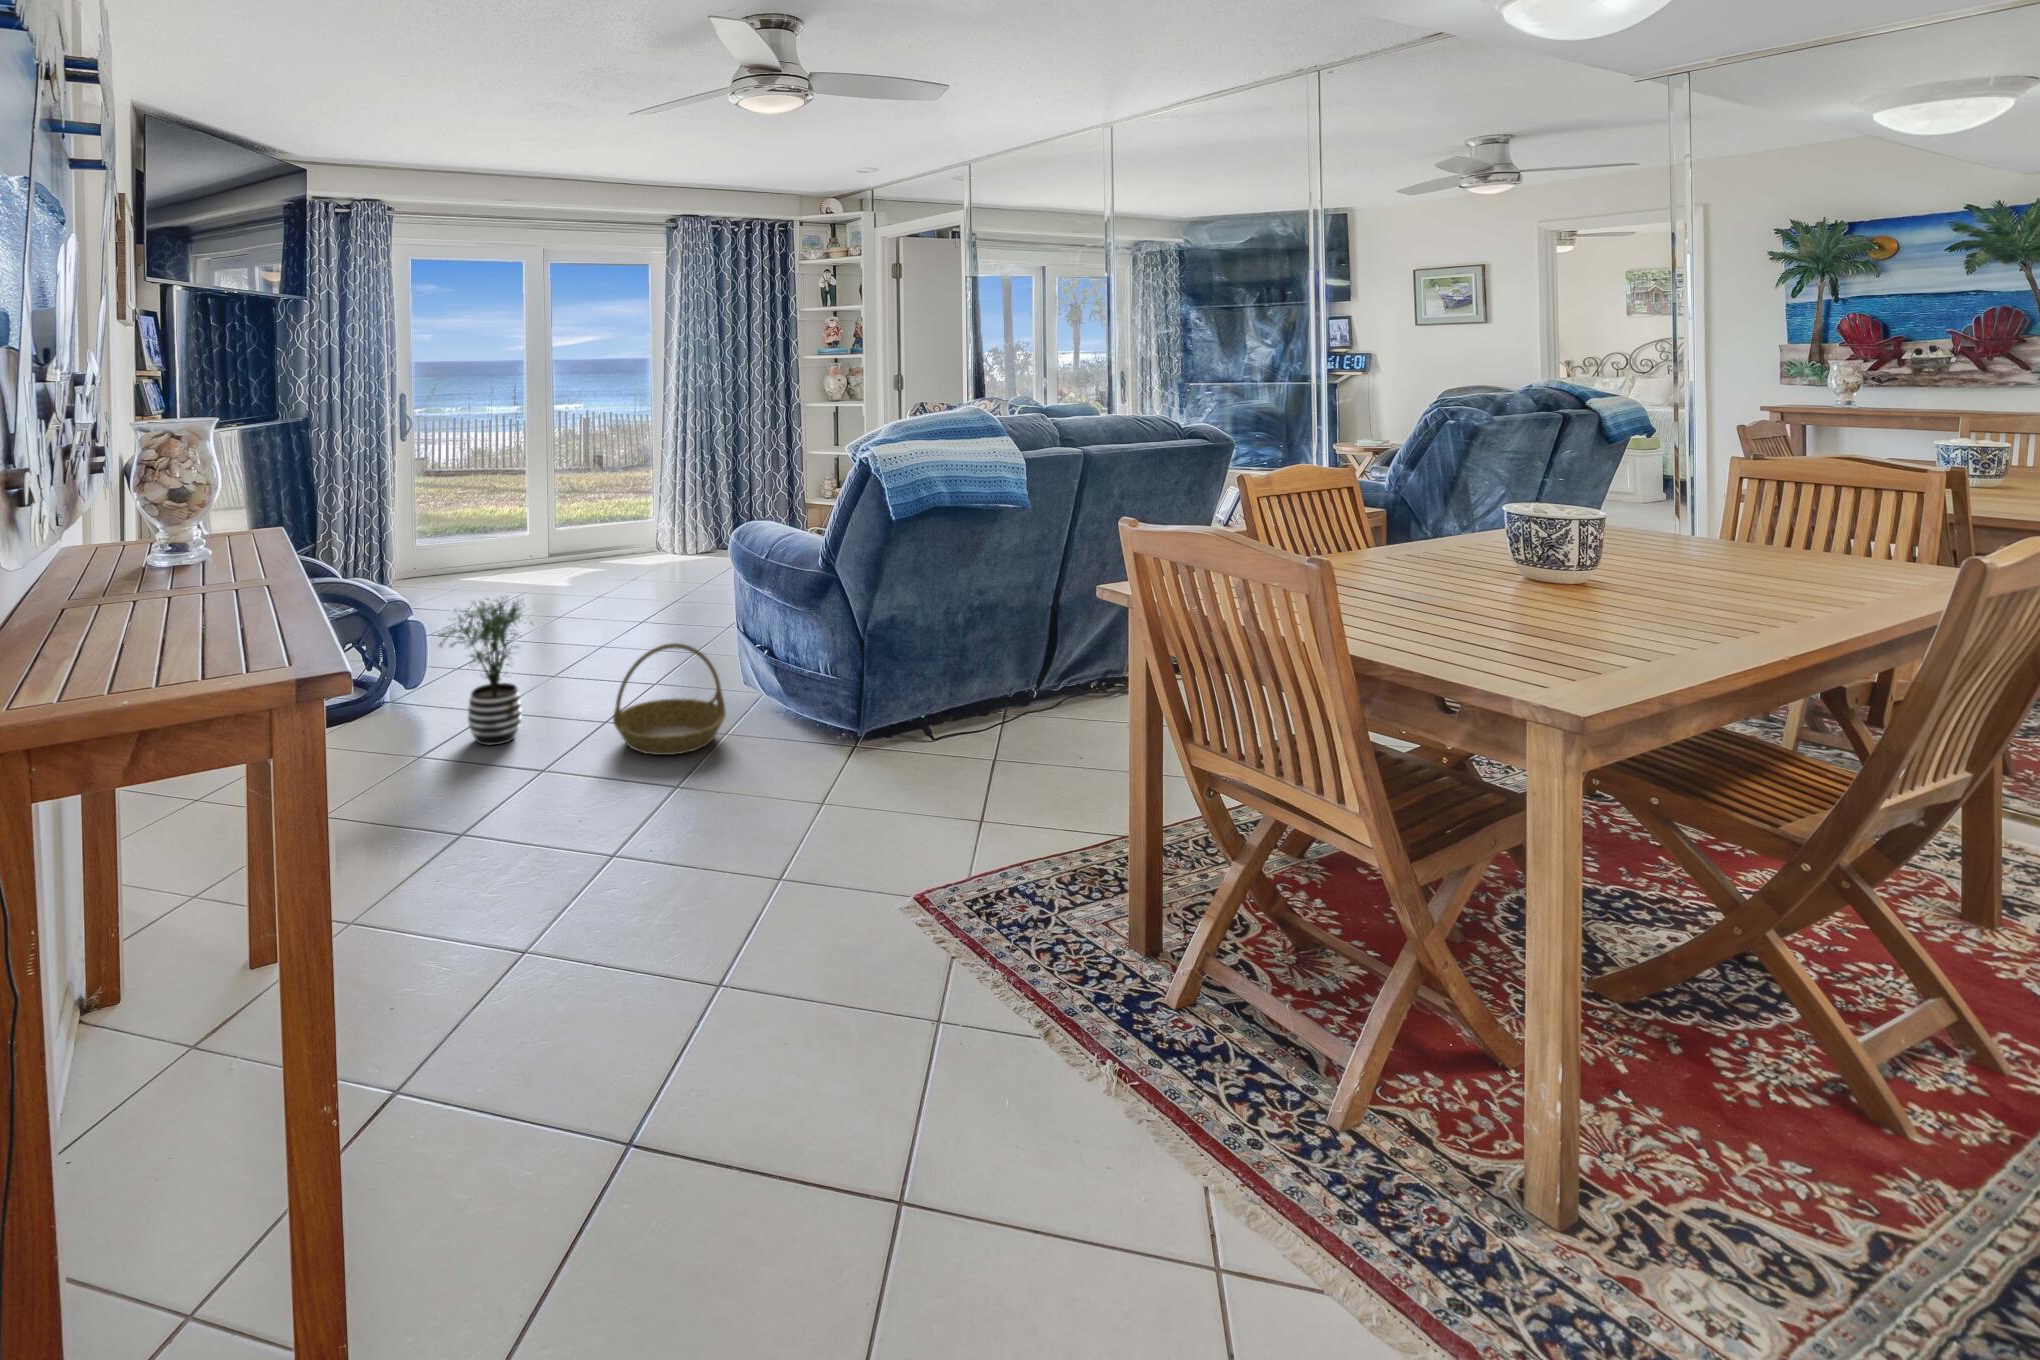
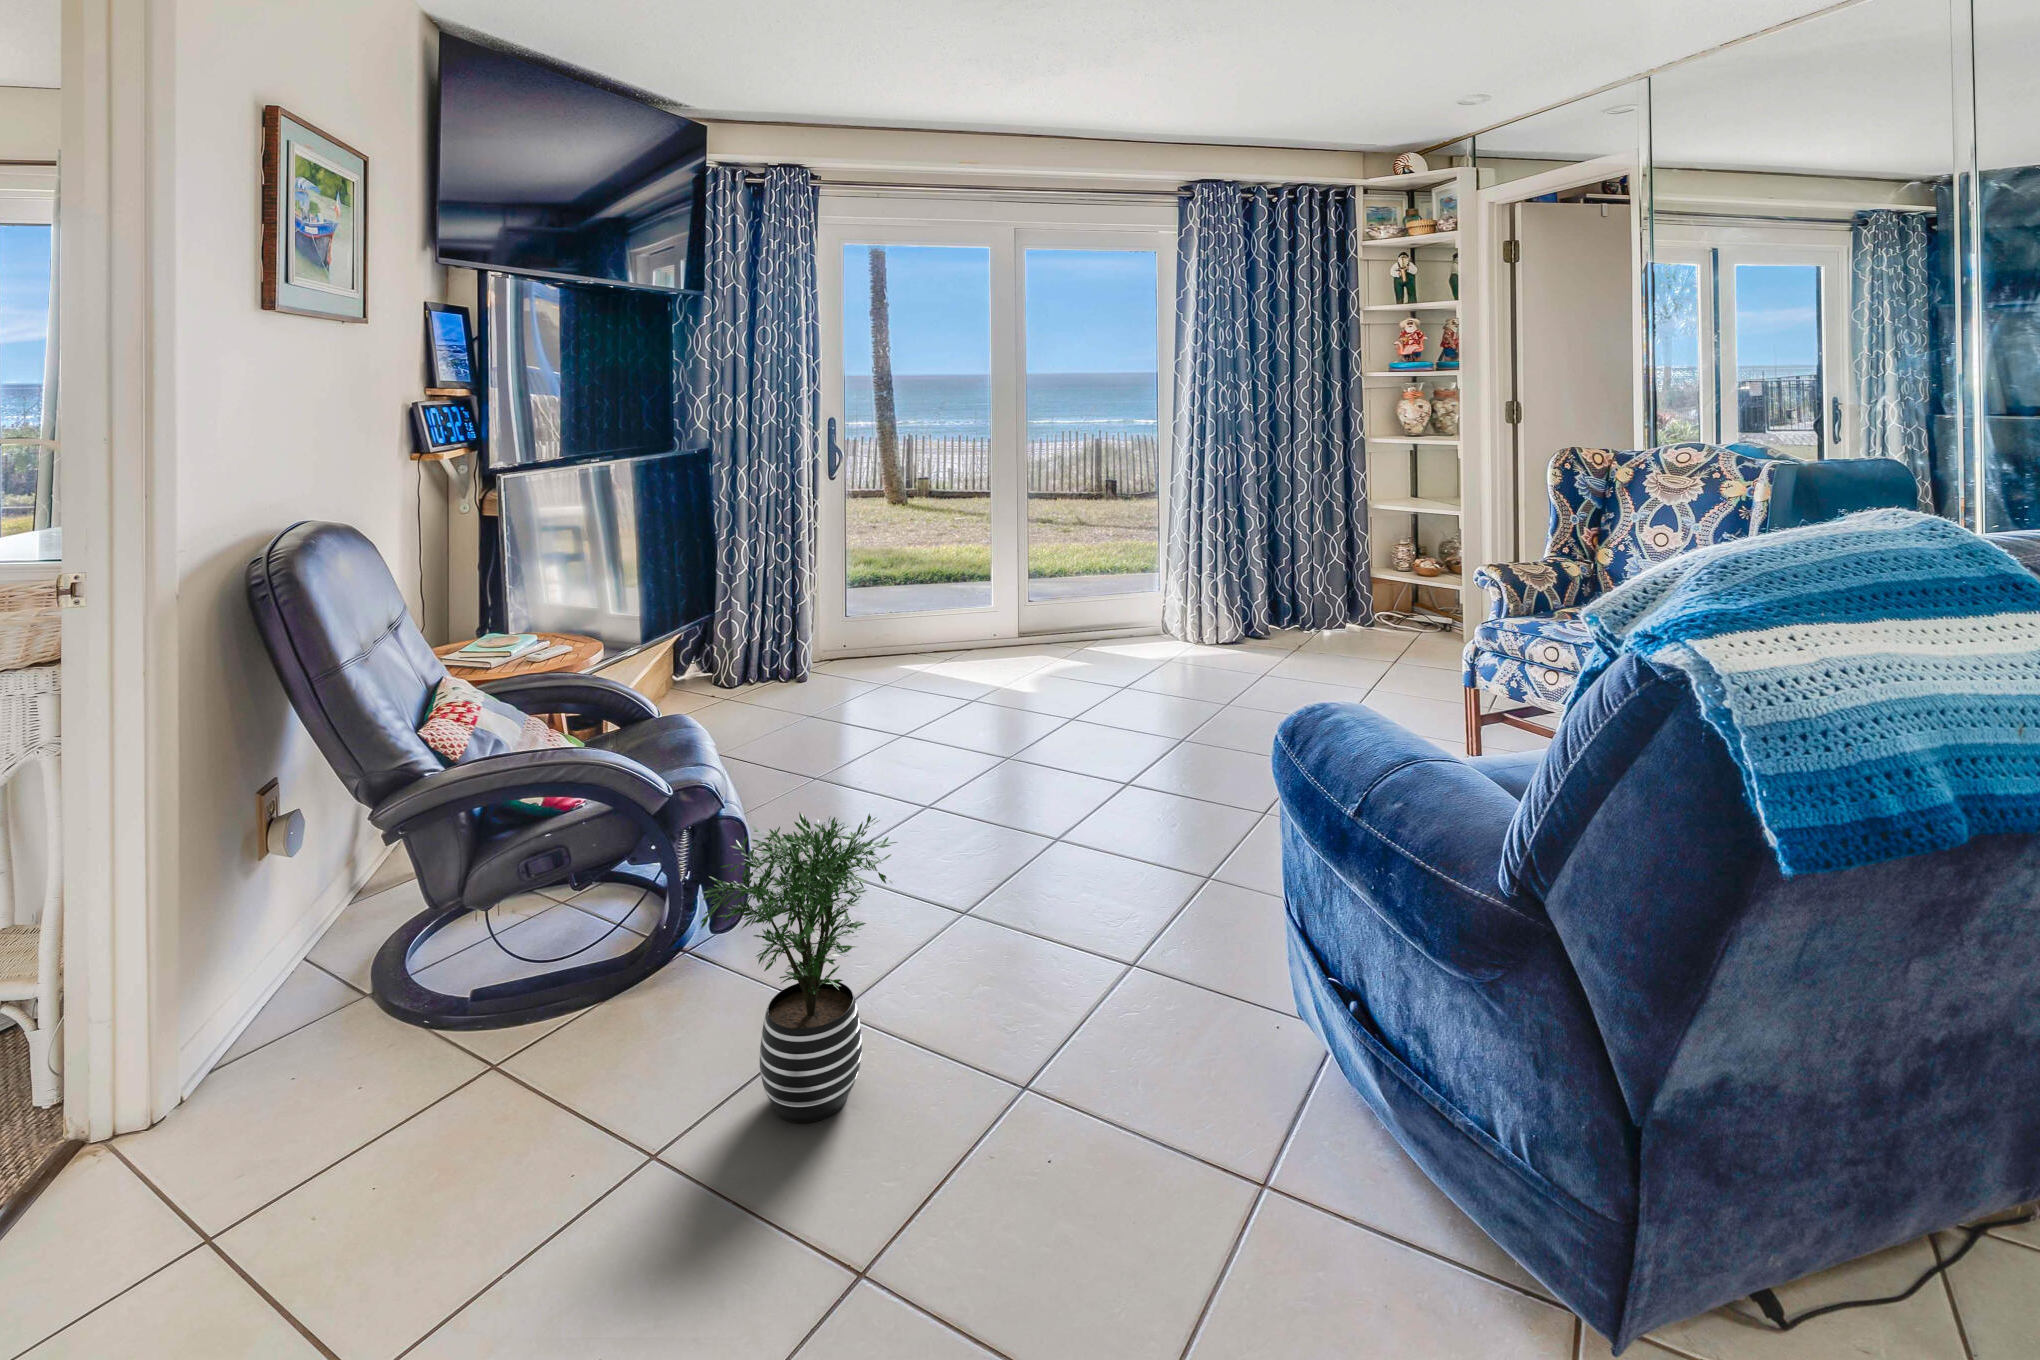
basket: present [613,643,726,755] -> none [1022,969,1259,1245]

